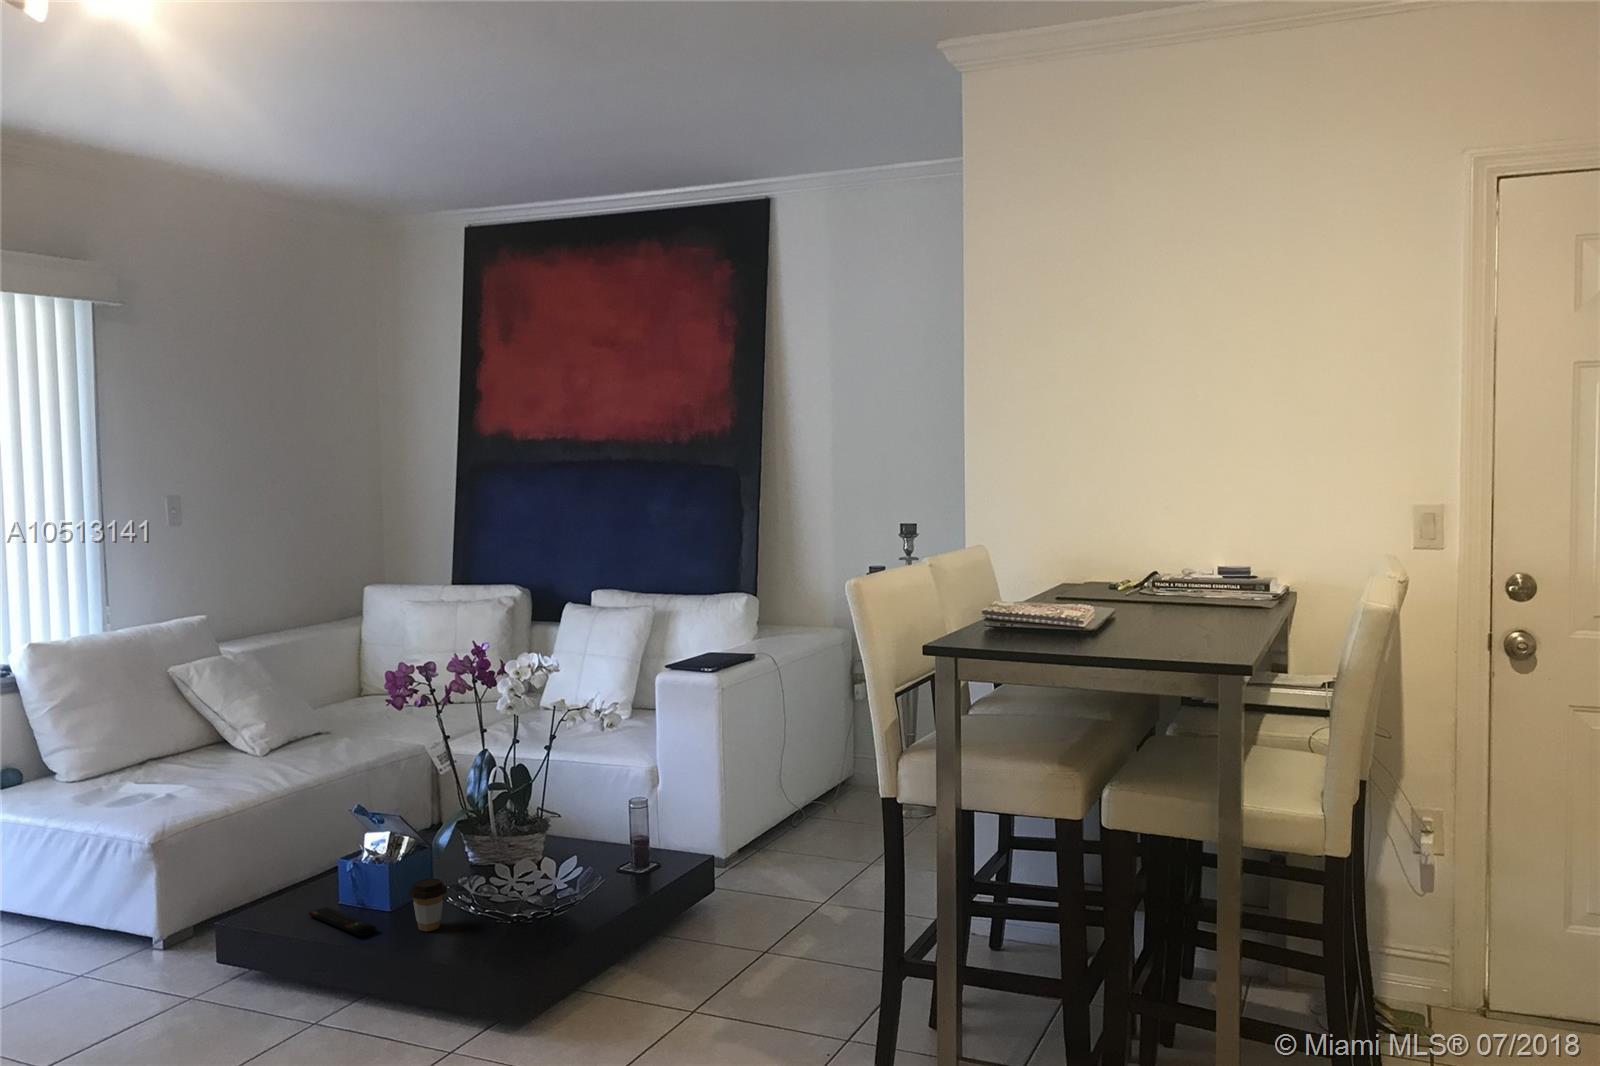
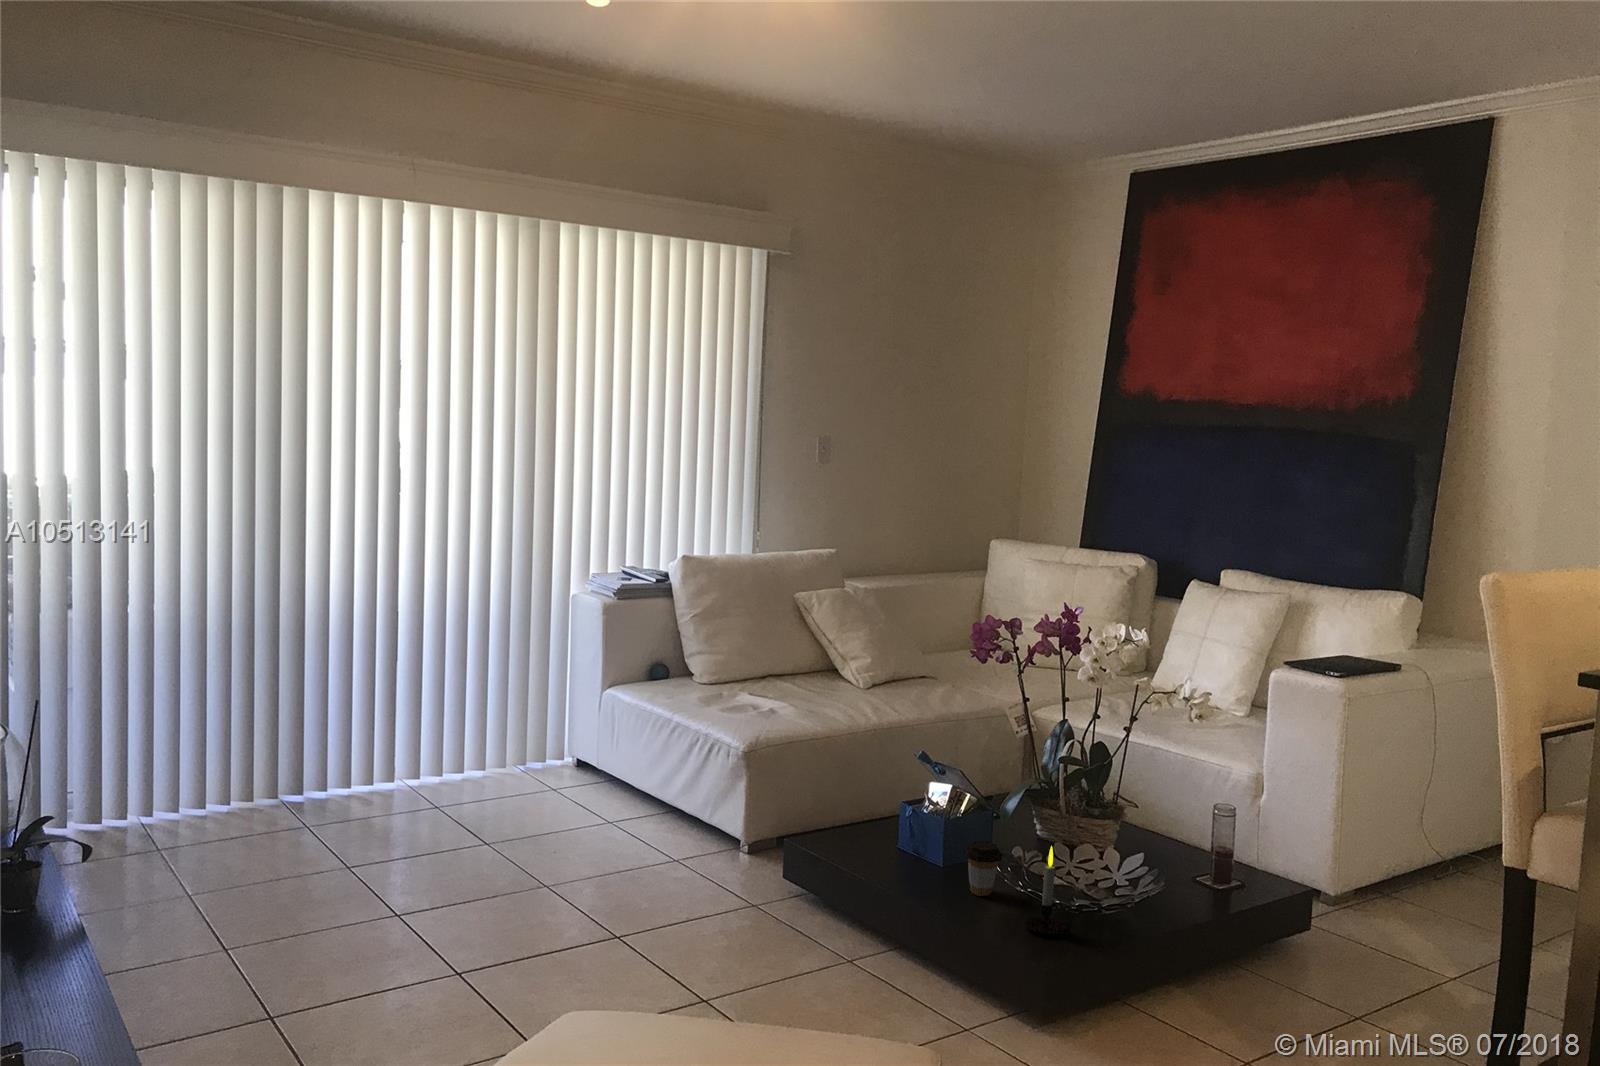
candle: none [479,867,522,951] -> present [1025,846,1070,935]
remote control: present [309,907,376,936] -> none [872,847,930,884]

